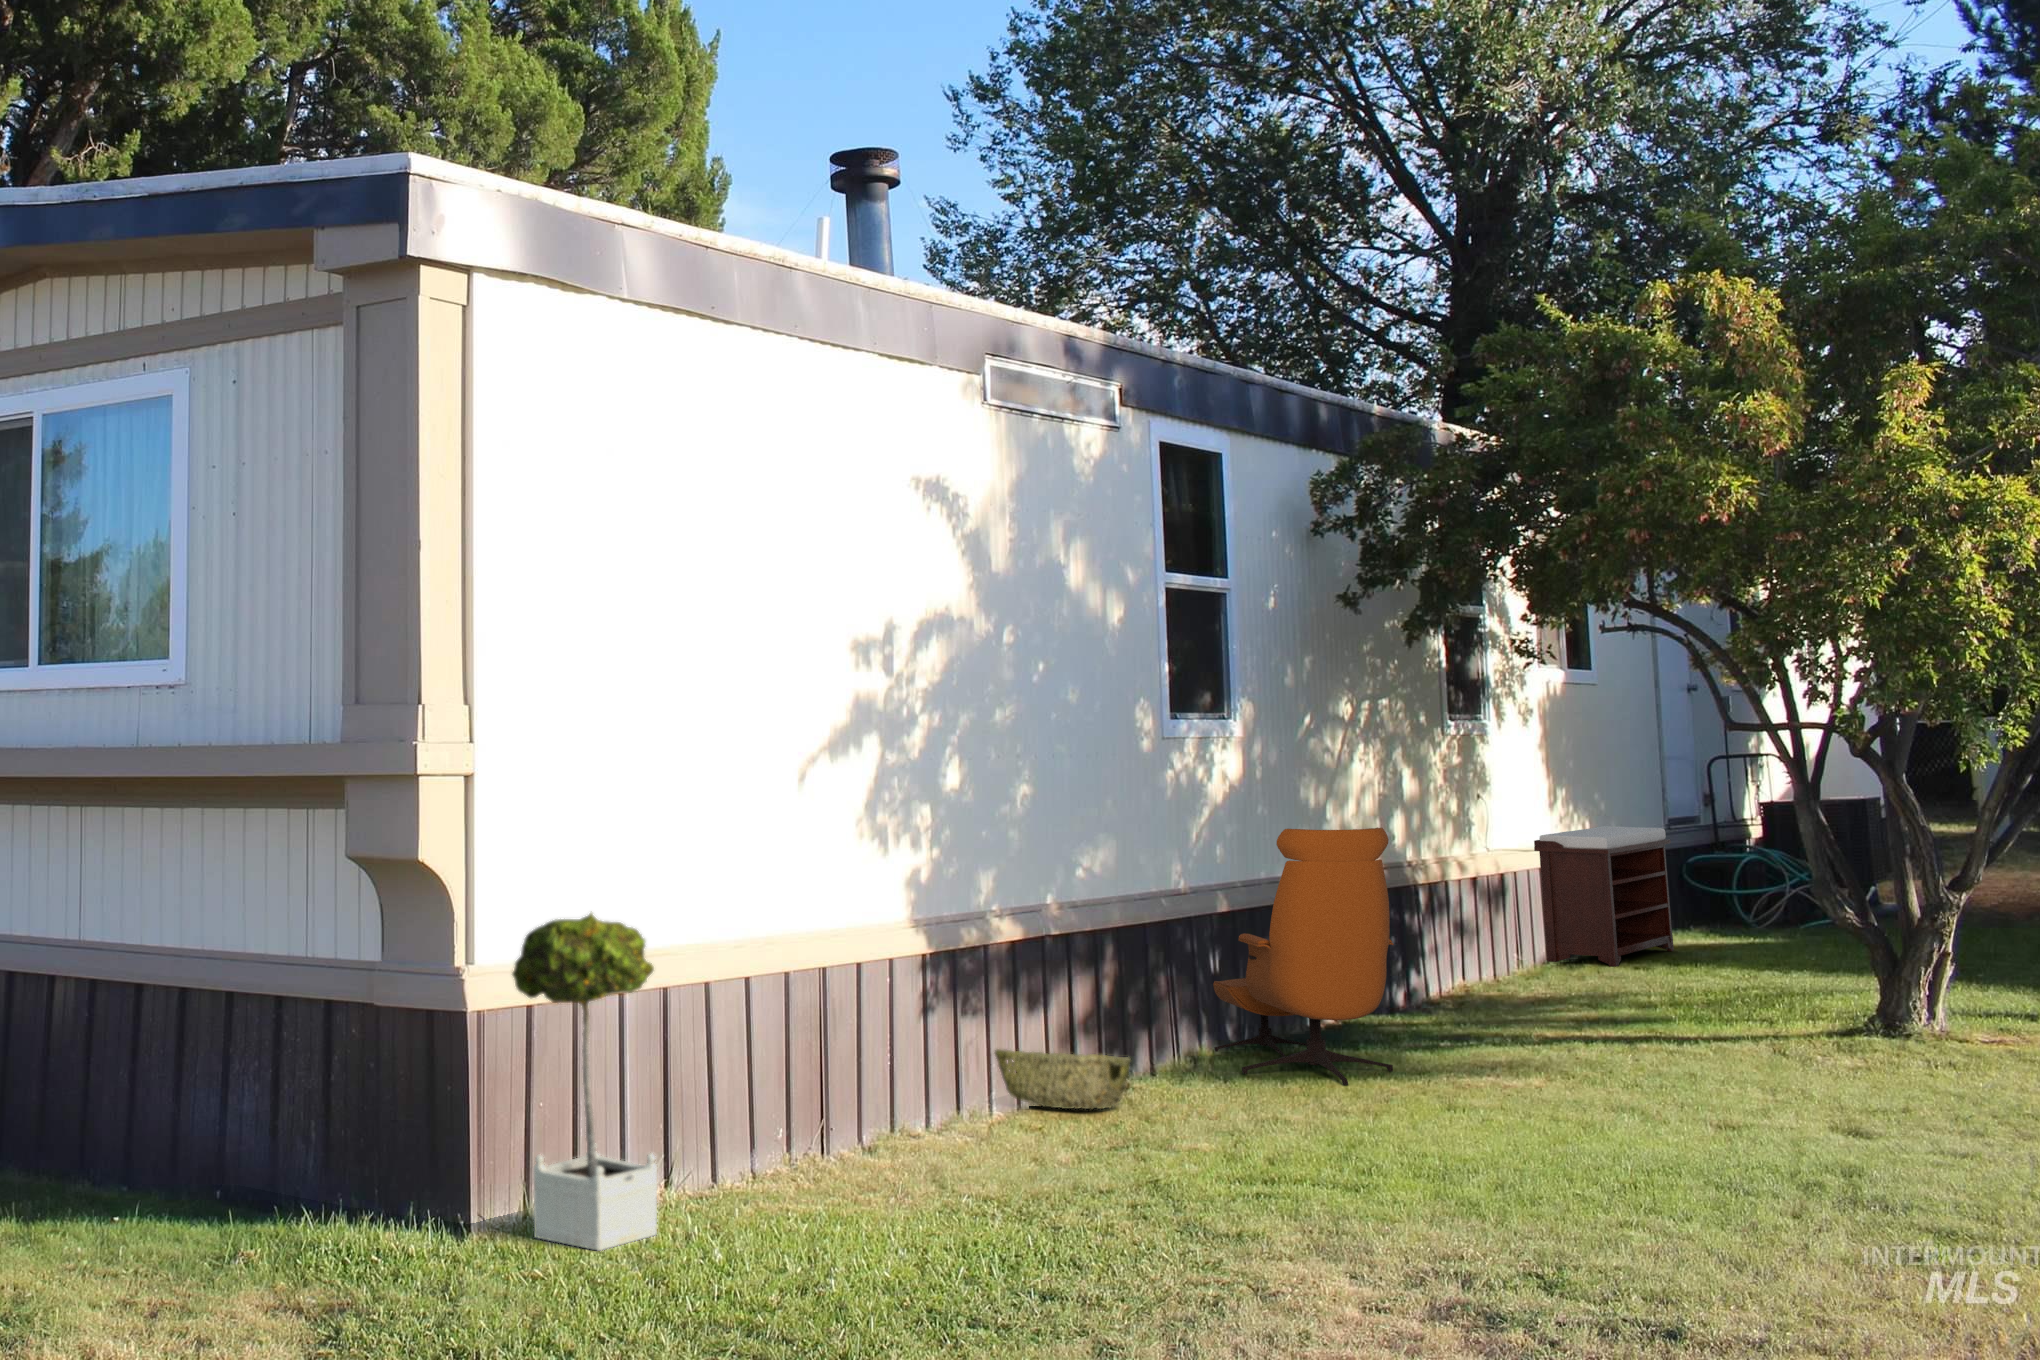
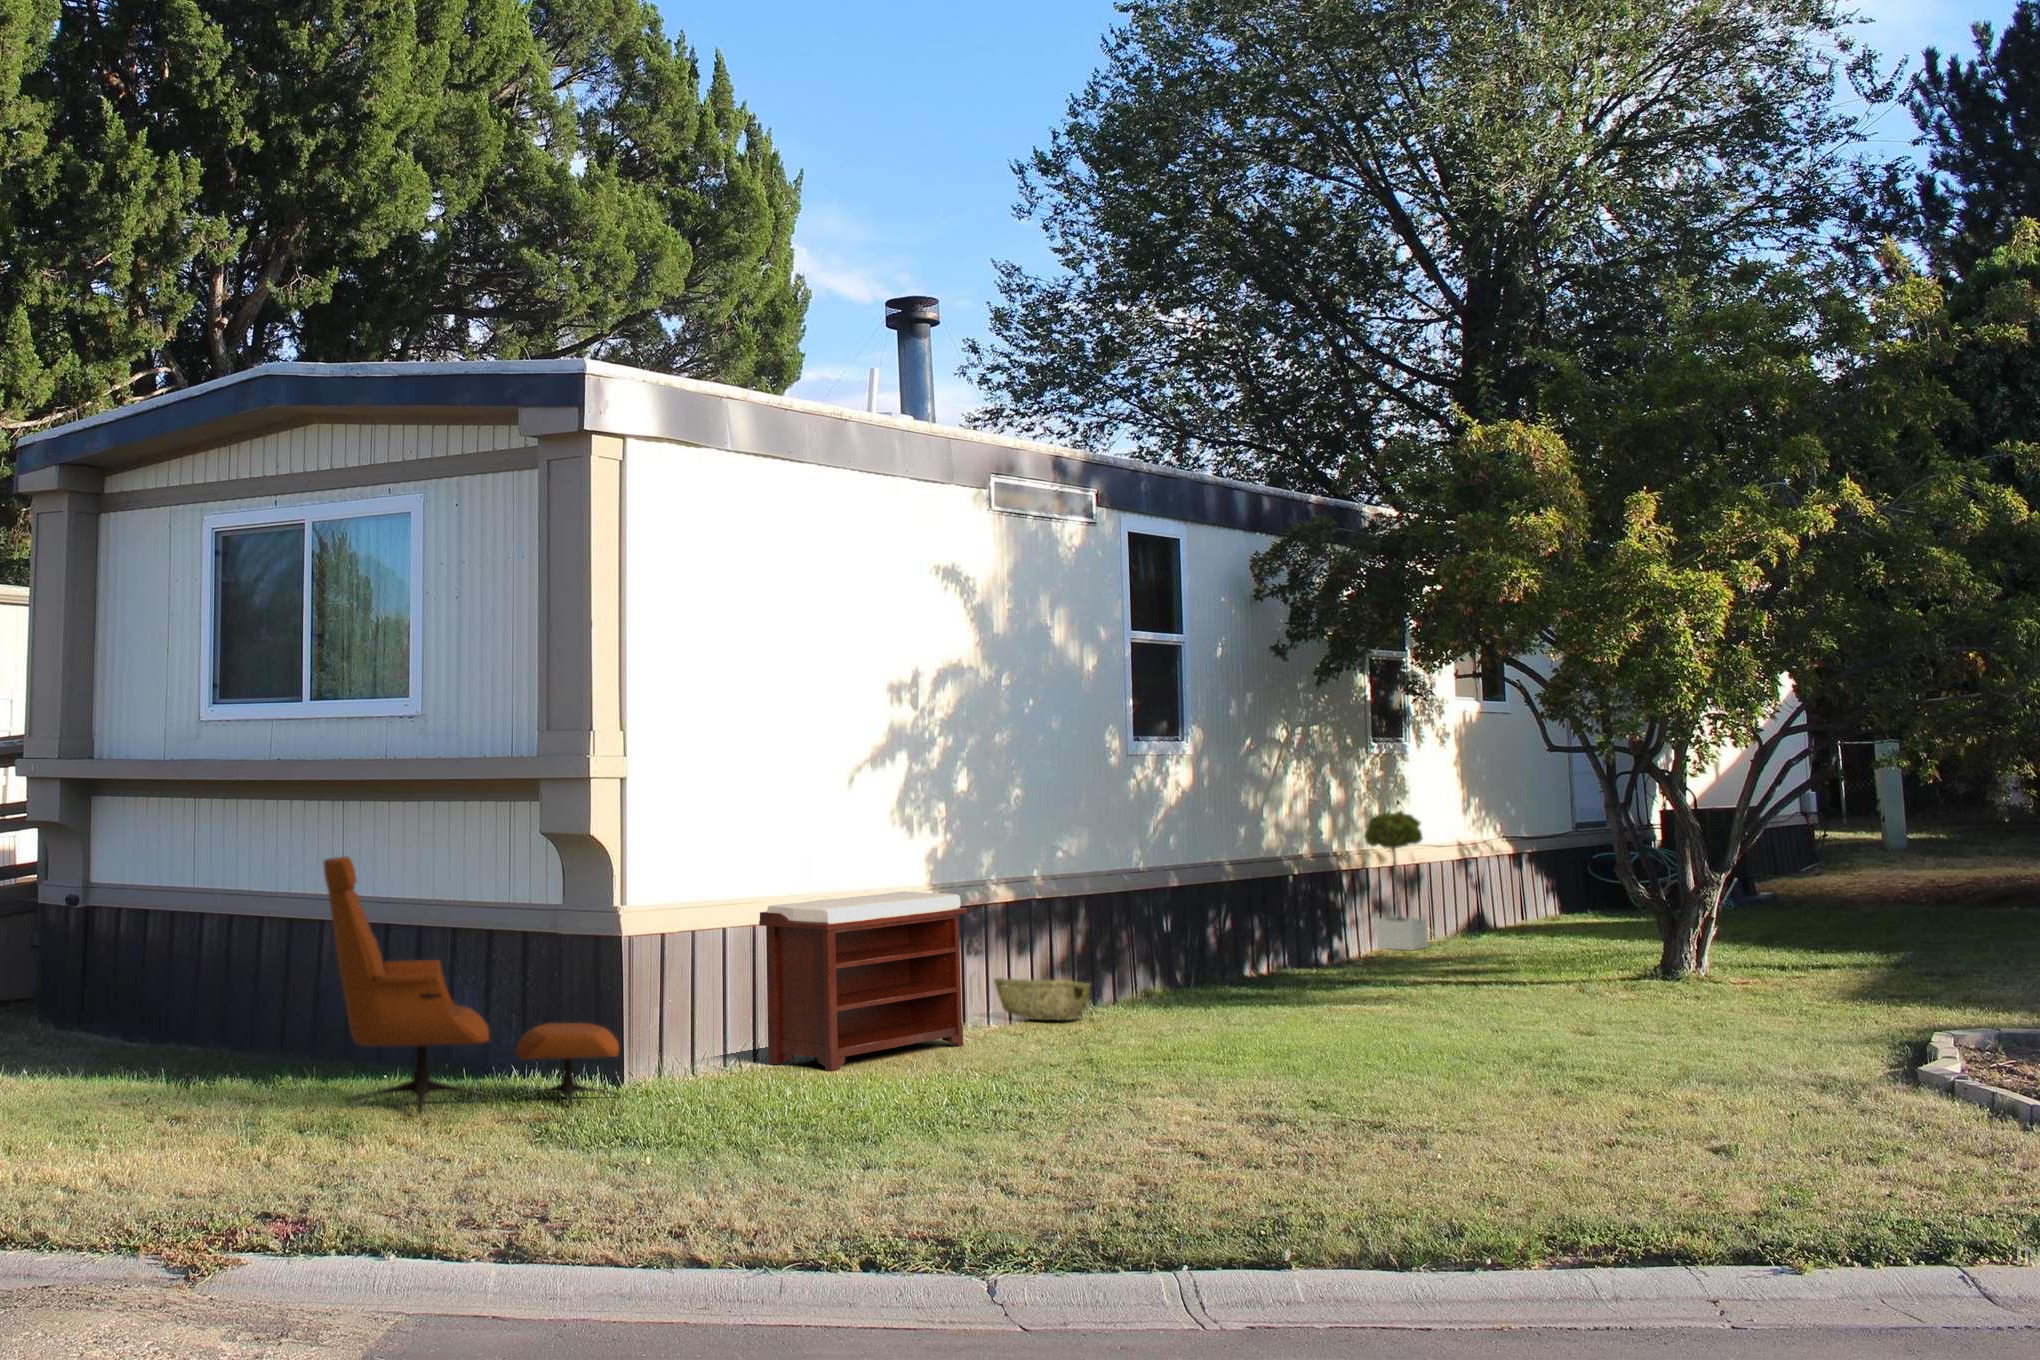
bench: present [1534,826,1674,967] -> present [759,891,967,1072]
lounge chair: present [1213,828,1394,1085] -> present [324,856,621,1115]
potted tree: present [512,913,657,1251] -> present [1364,811,1428,950]

